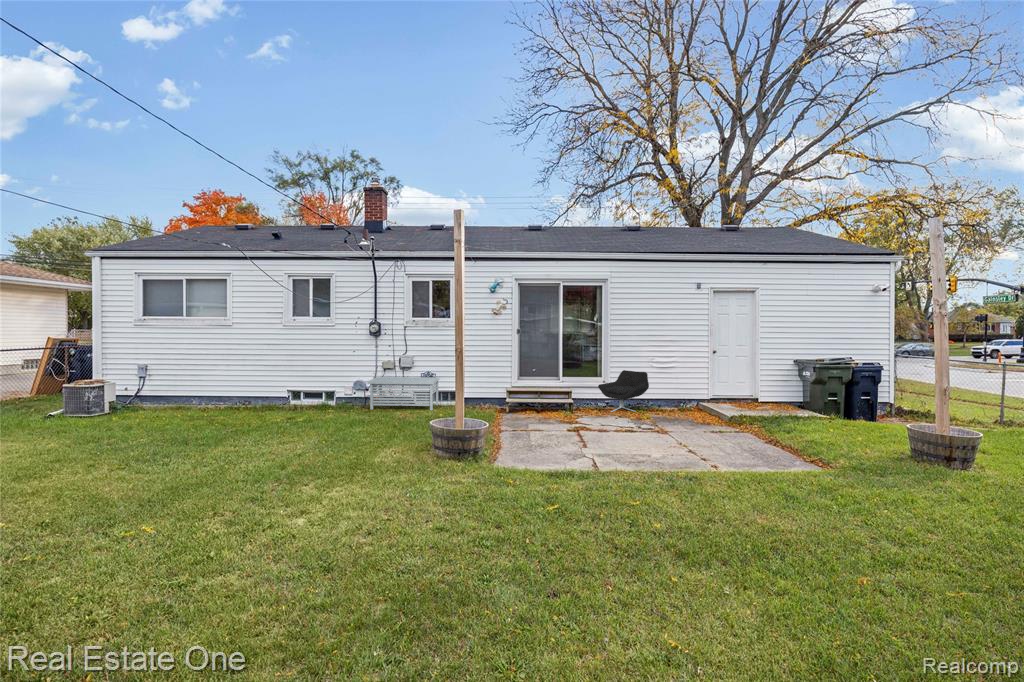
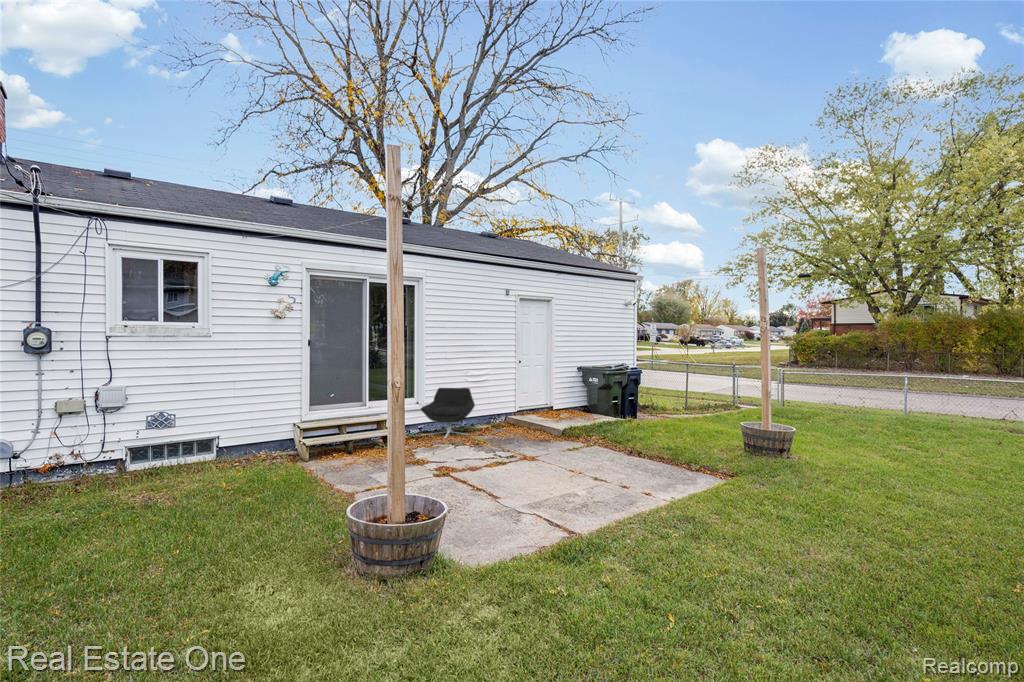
storage bench: present [367,377,439,410] -> none [42,419,191,494]

